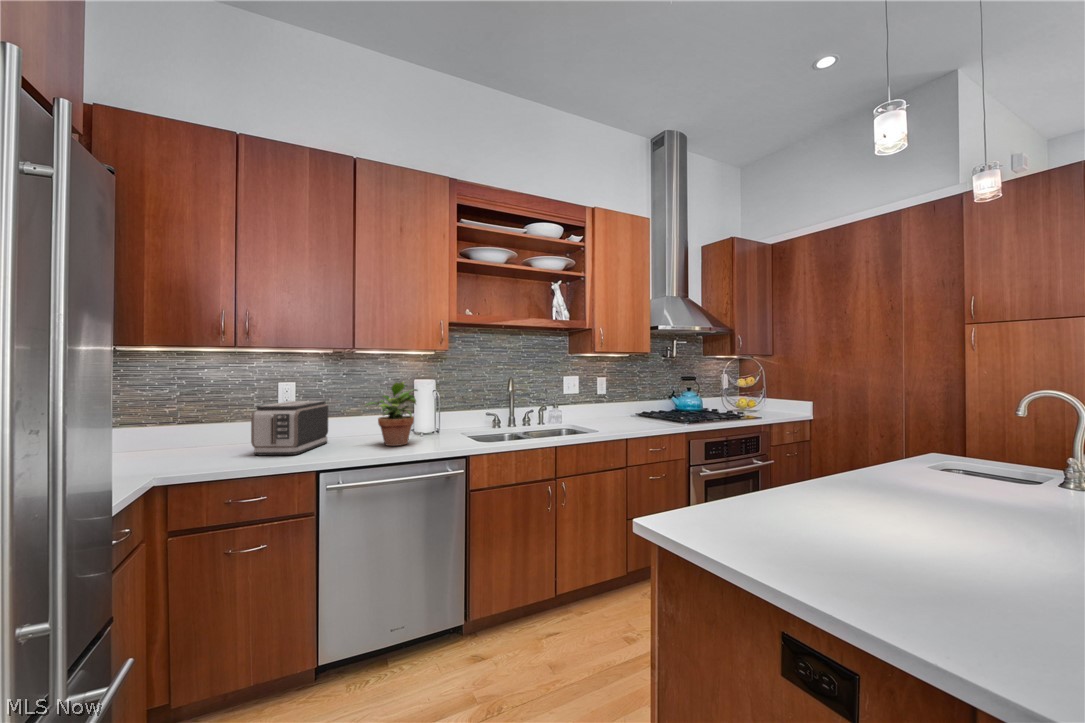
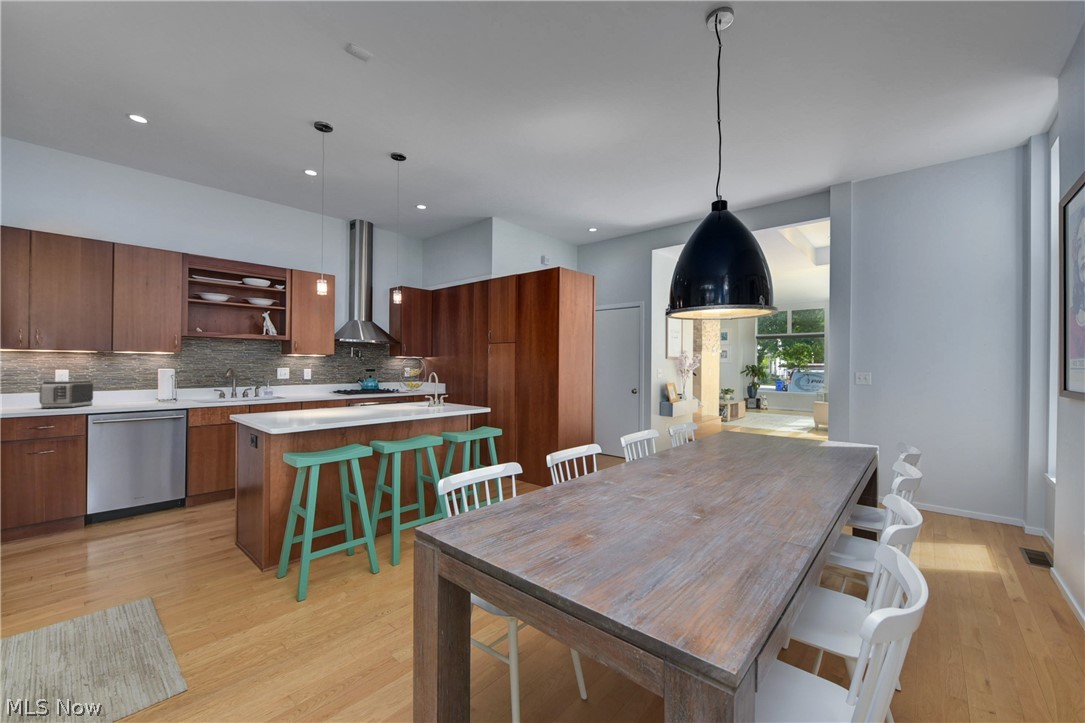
potted plant: present [365,382,417,446] -> none [118,369,158,405]

